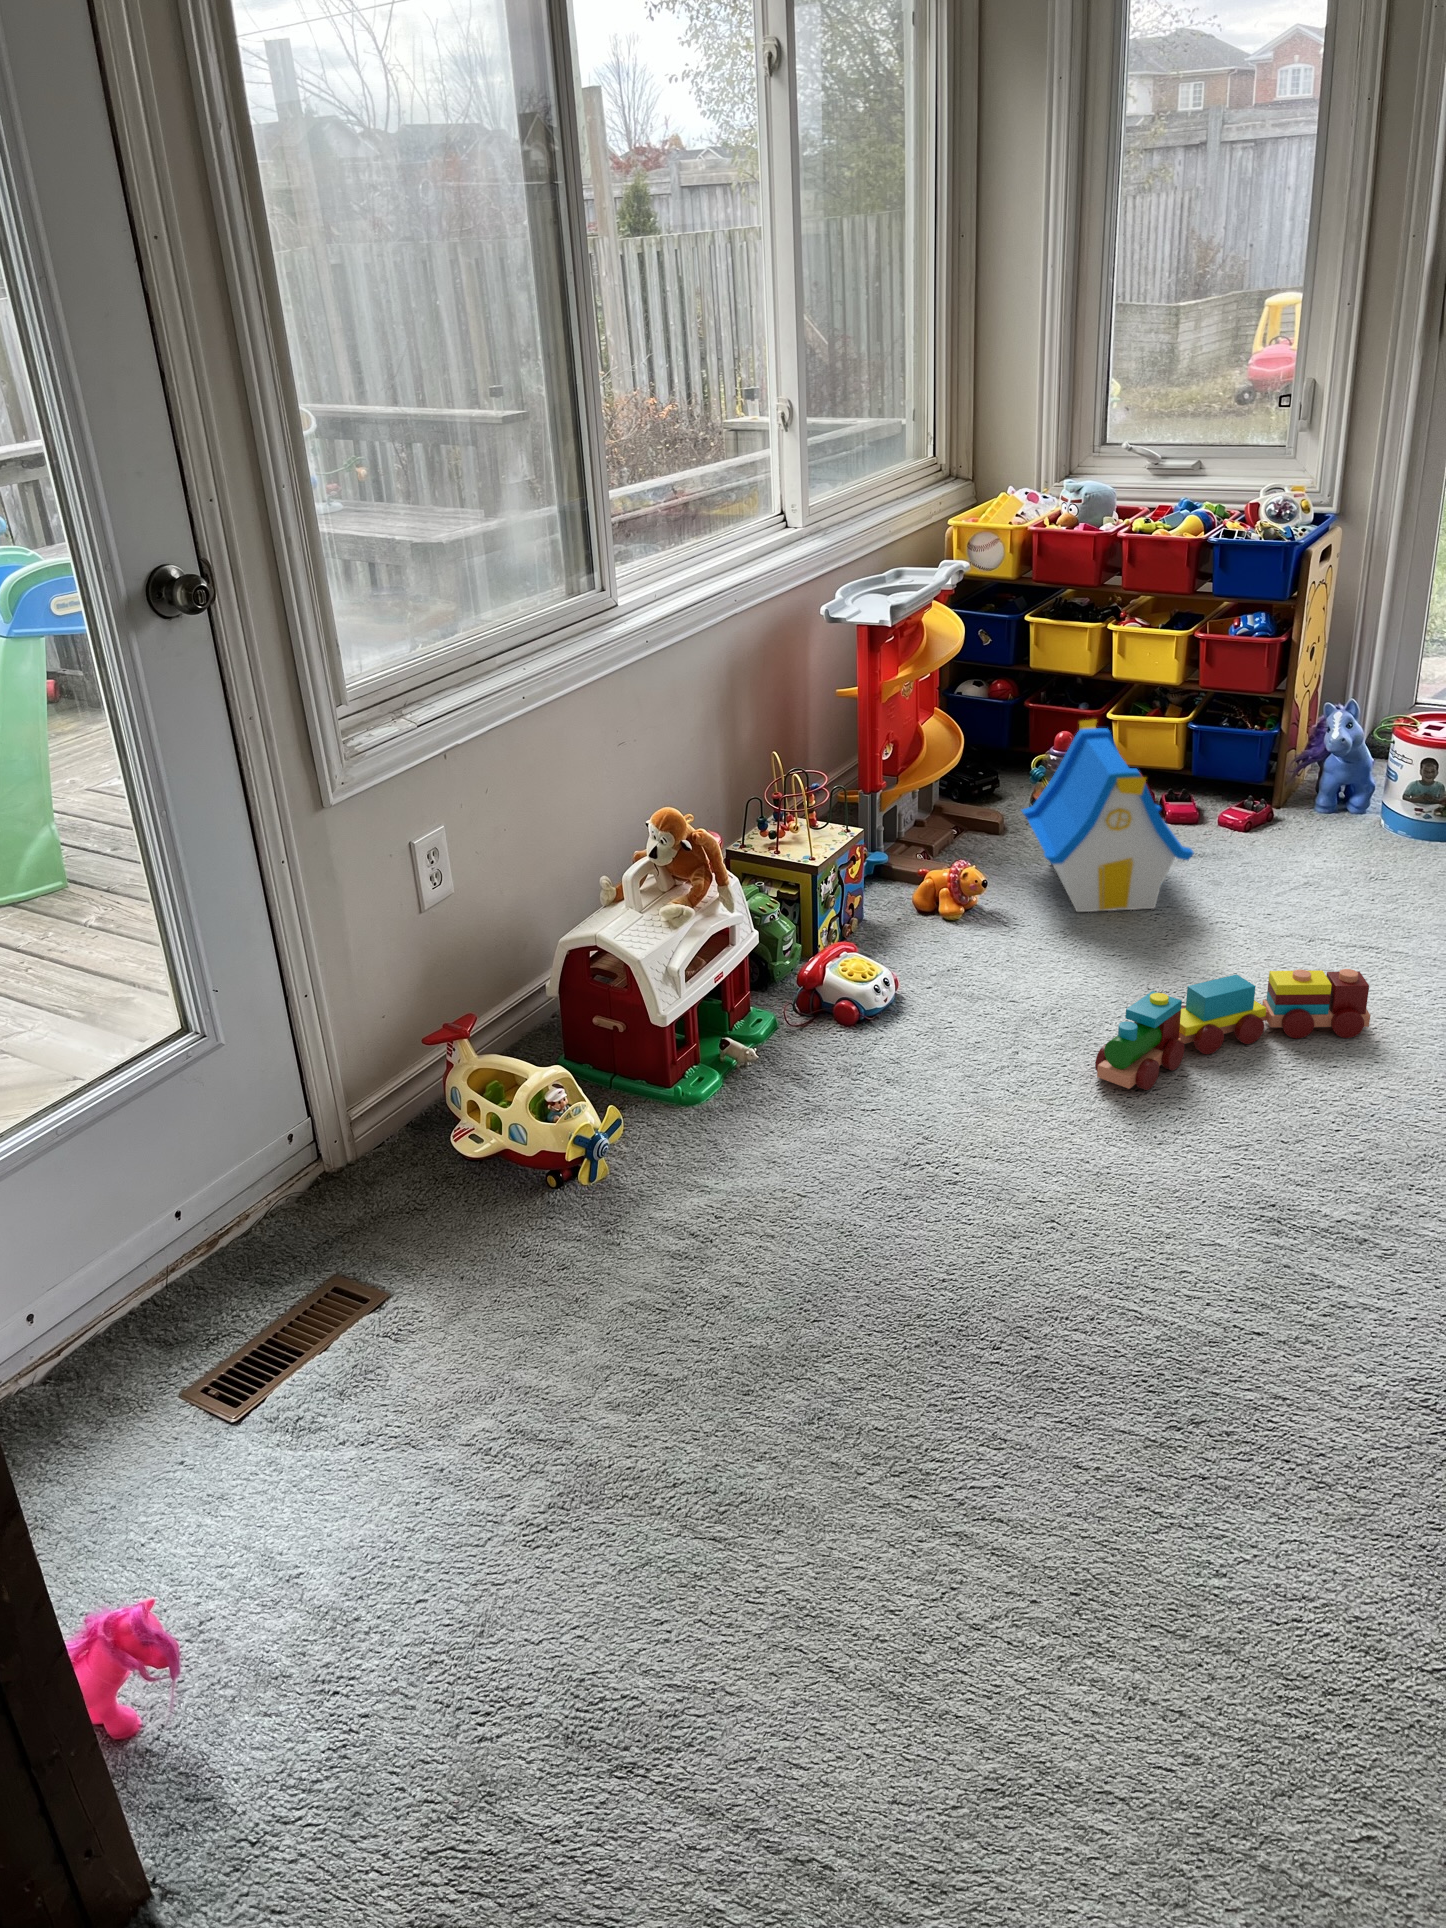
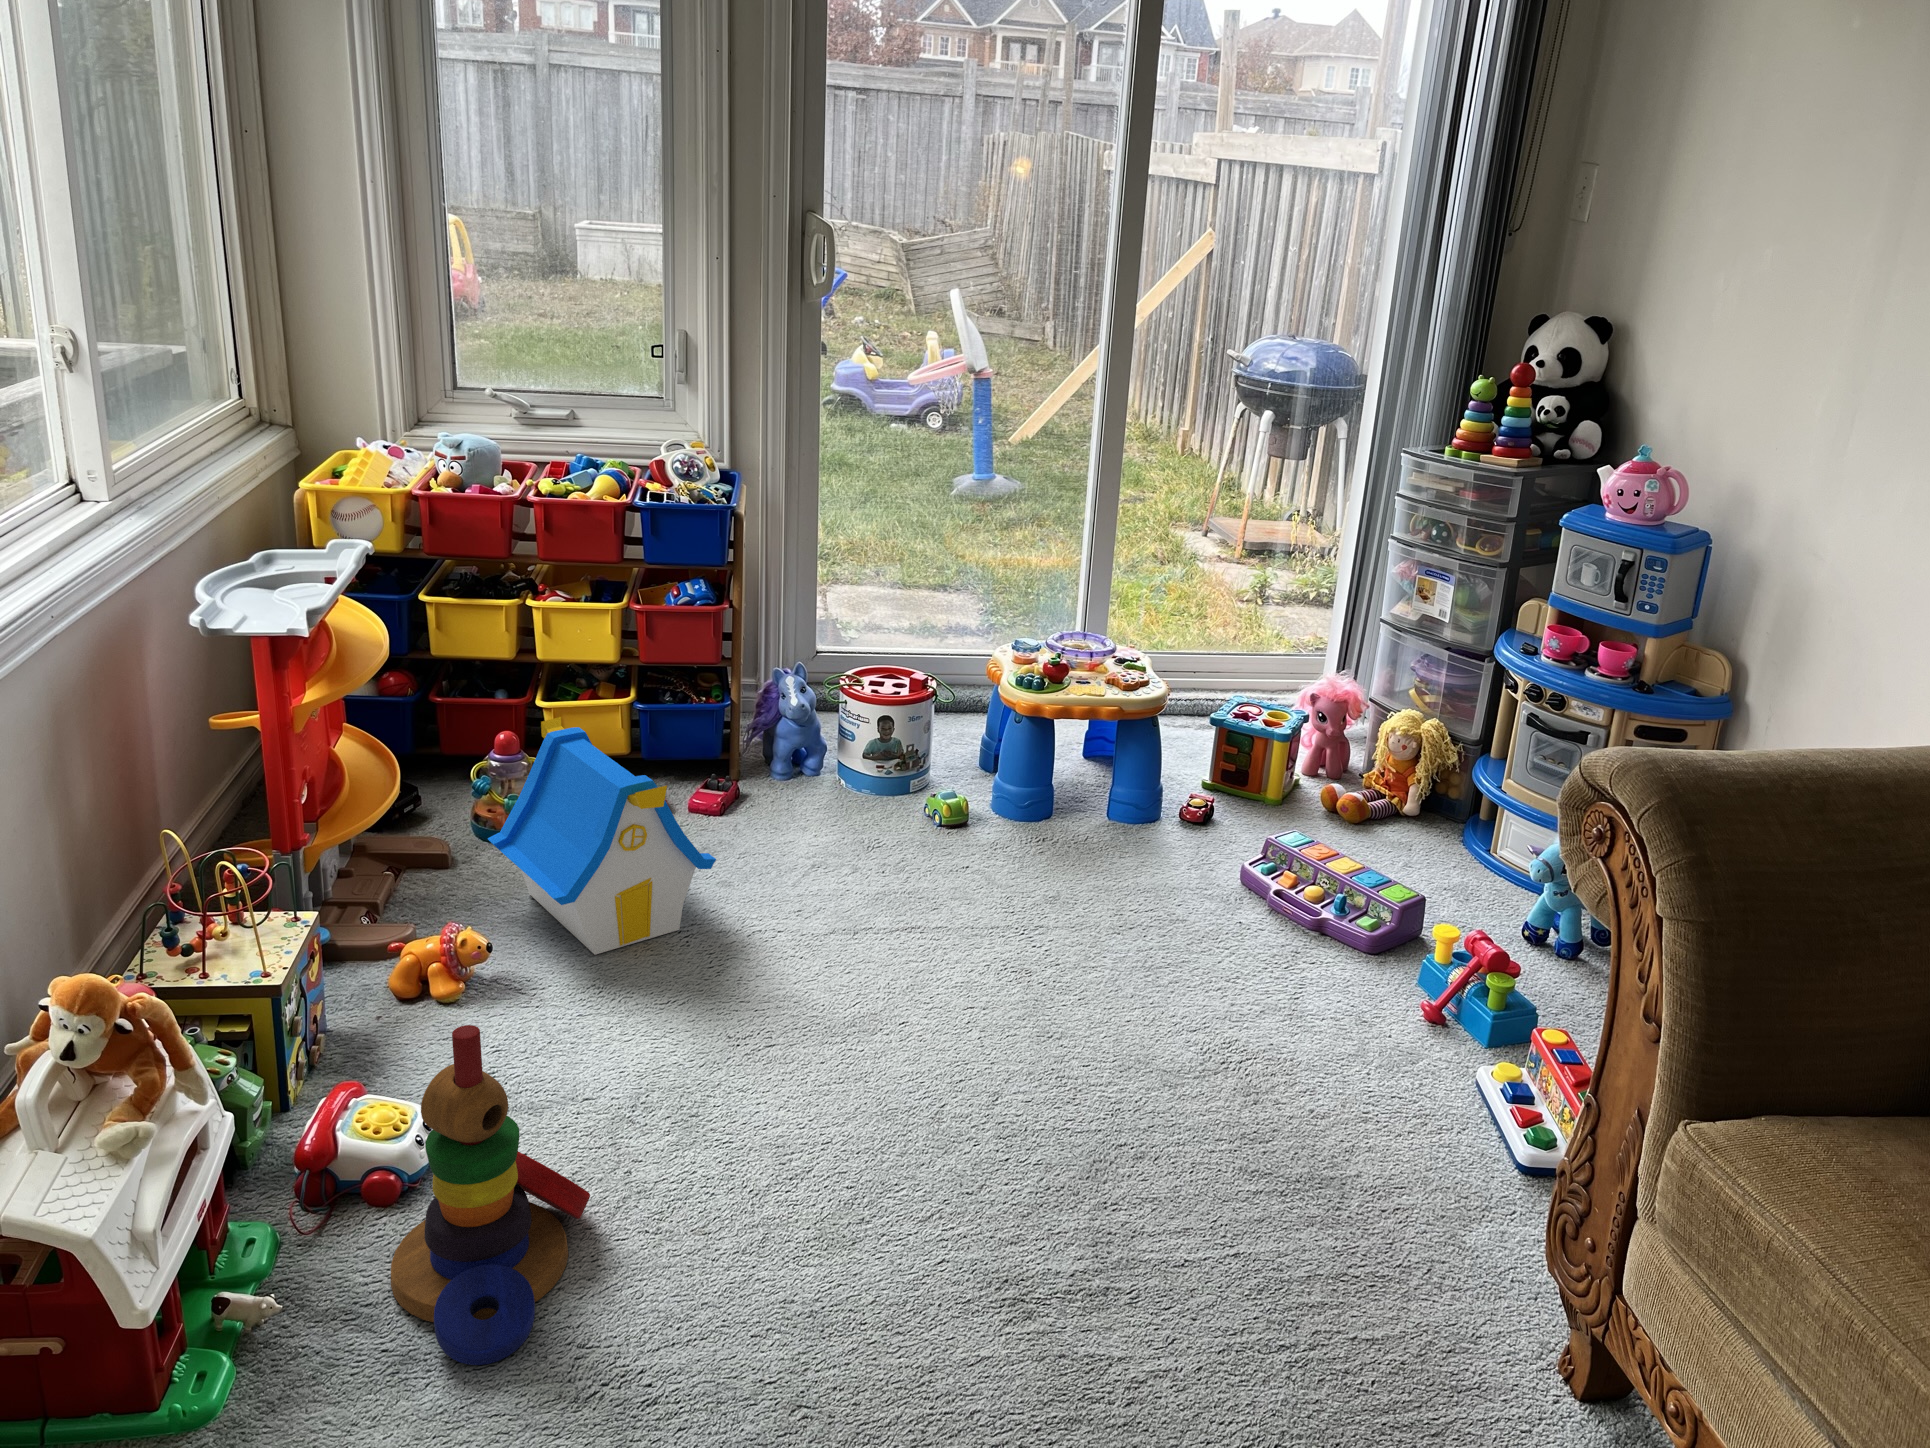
stacking toy: none [829,895,976,1130] -> present [391,1025,590,1365]
toy train: present [1095,969,1370,1090] -> none [734,965,970,1181]

